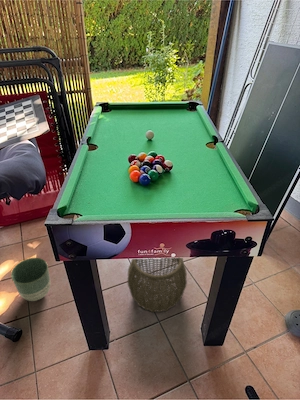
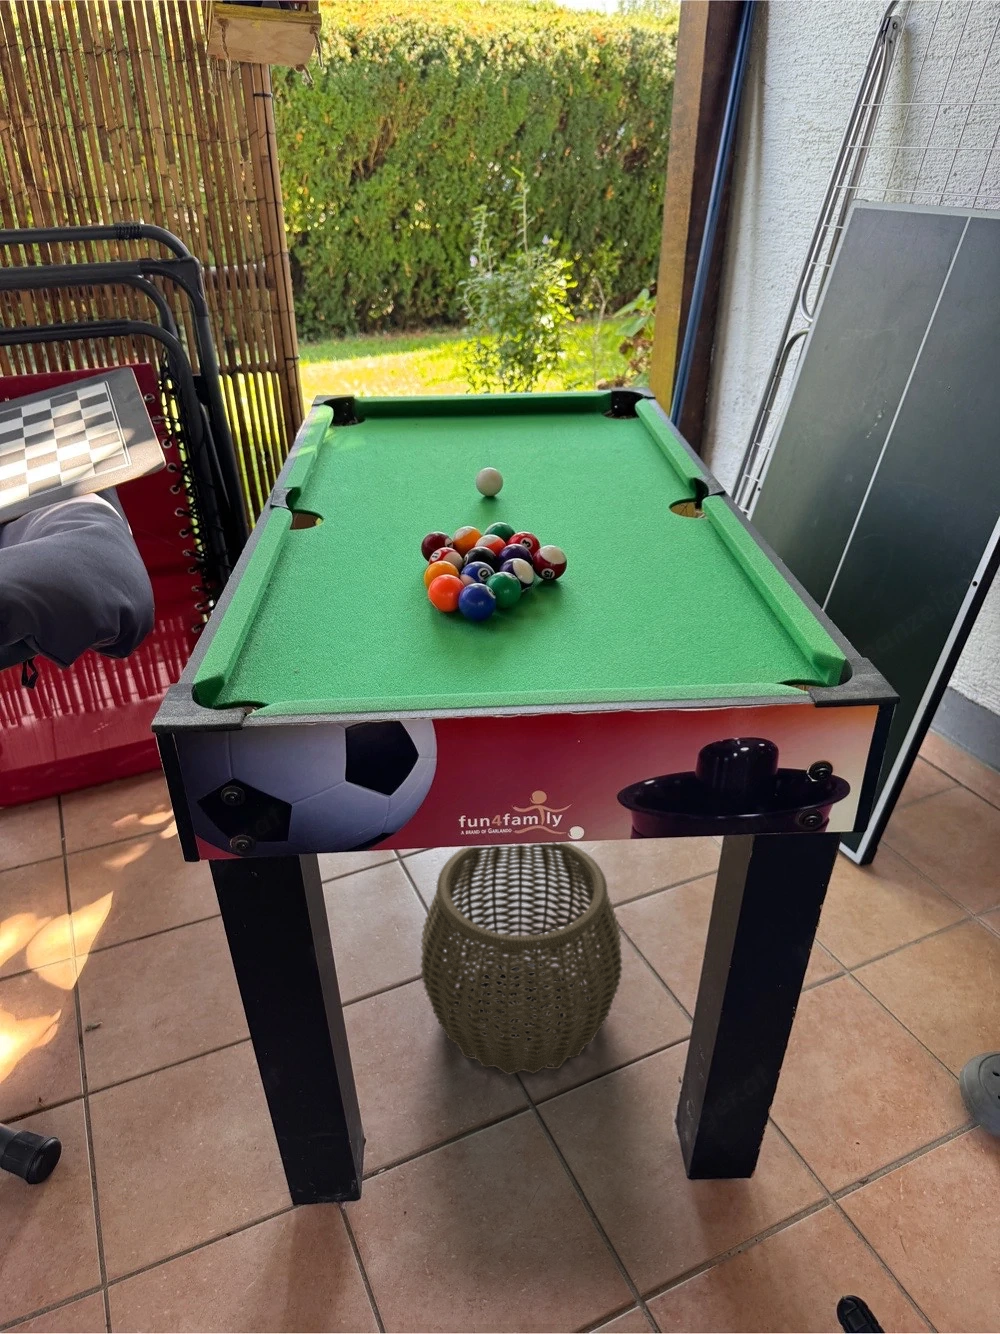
planter: present [11,258,50,301] -> none [24,897,157,1047]

